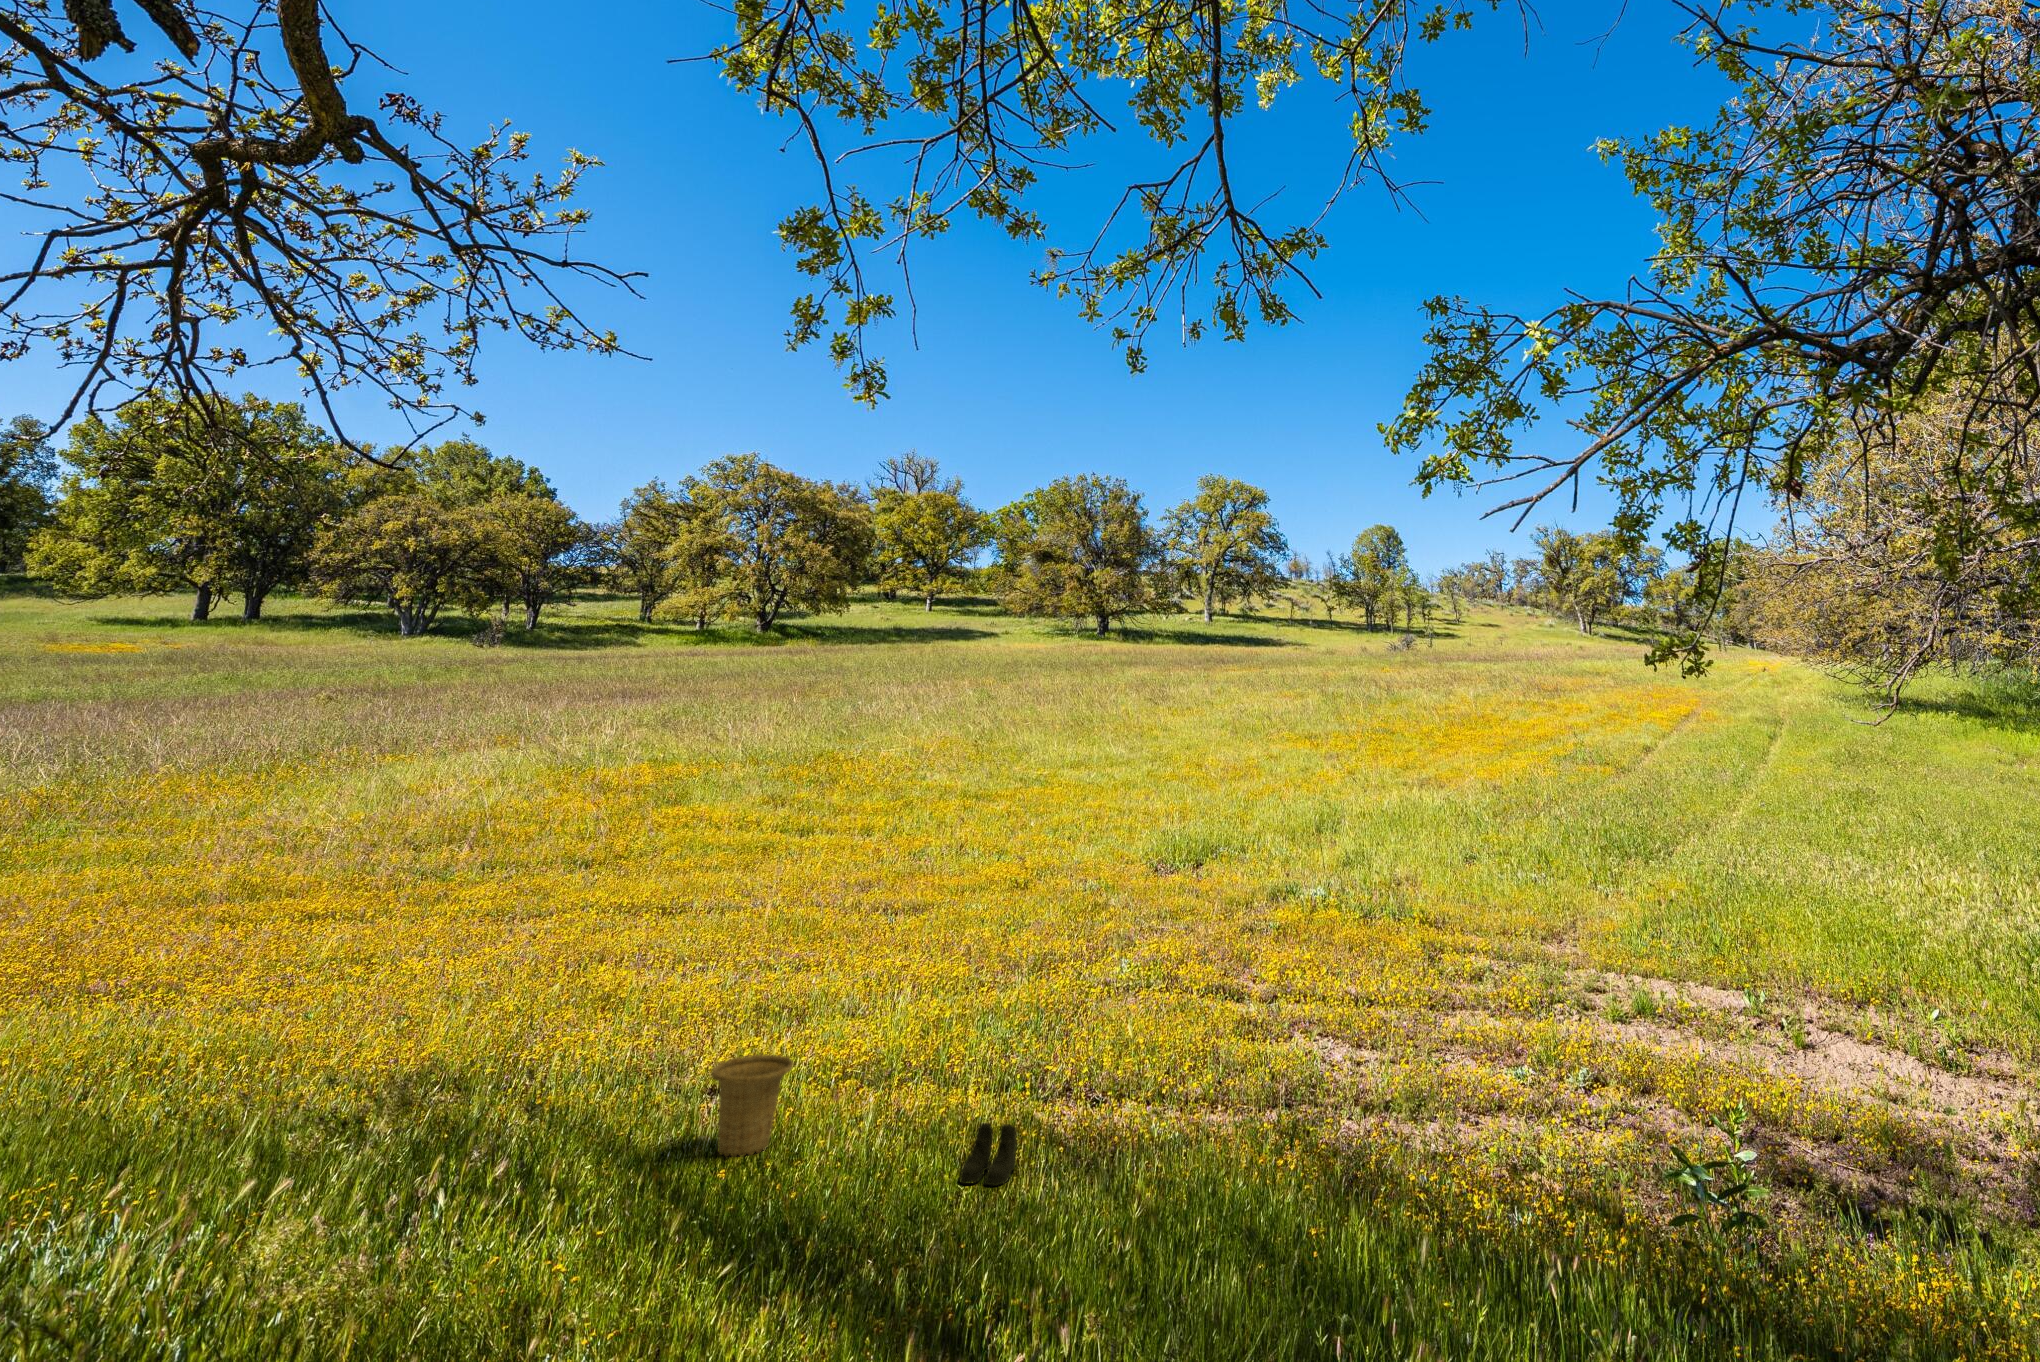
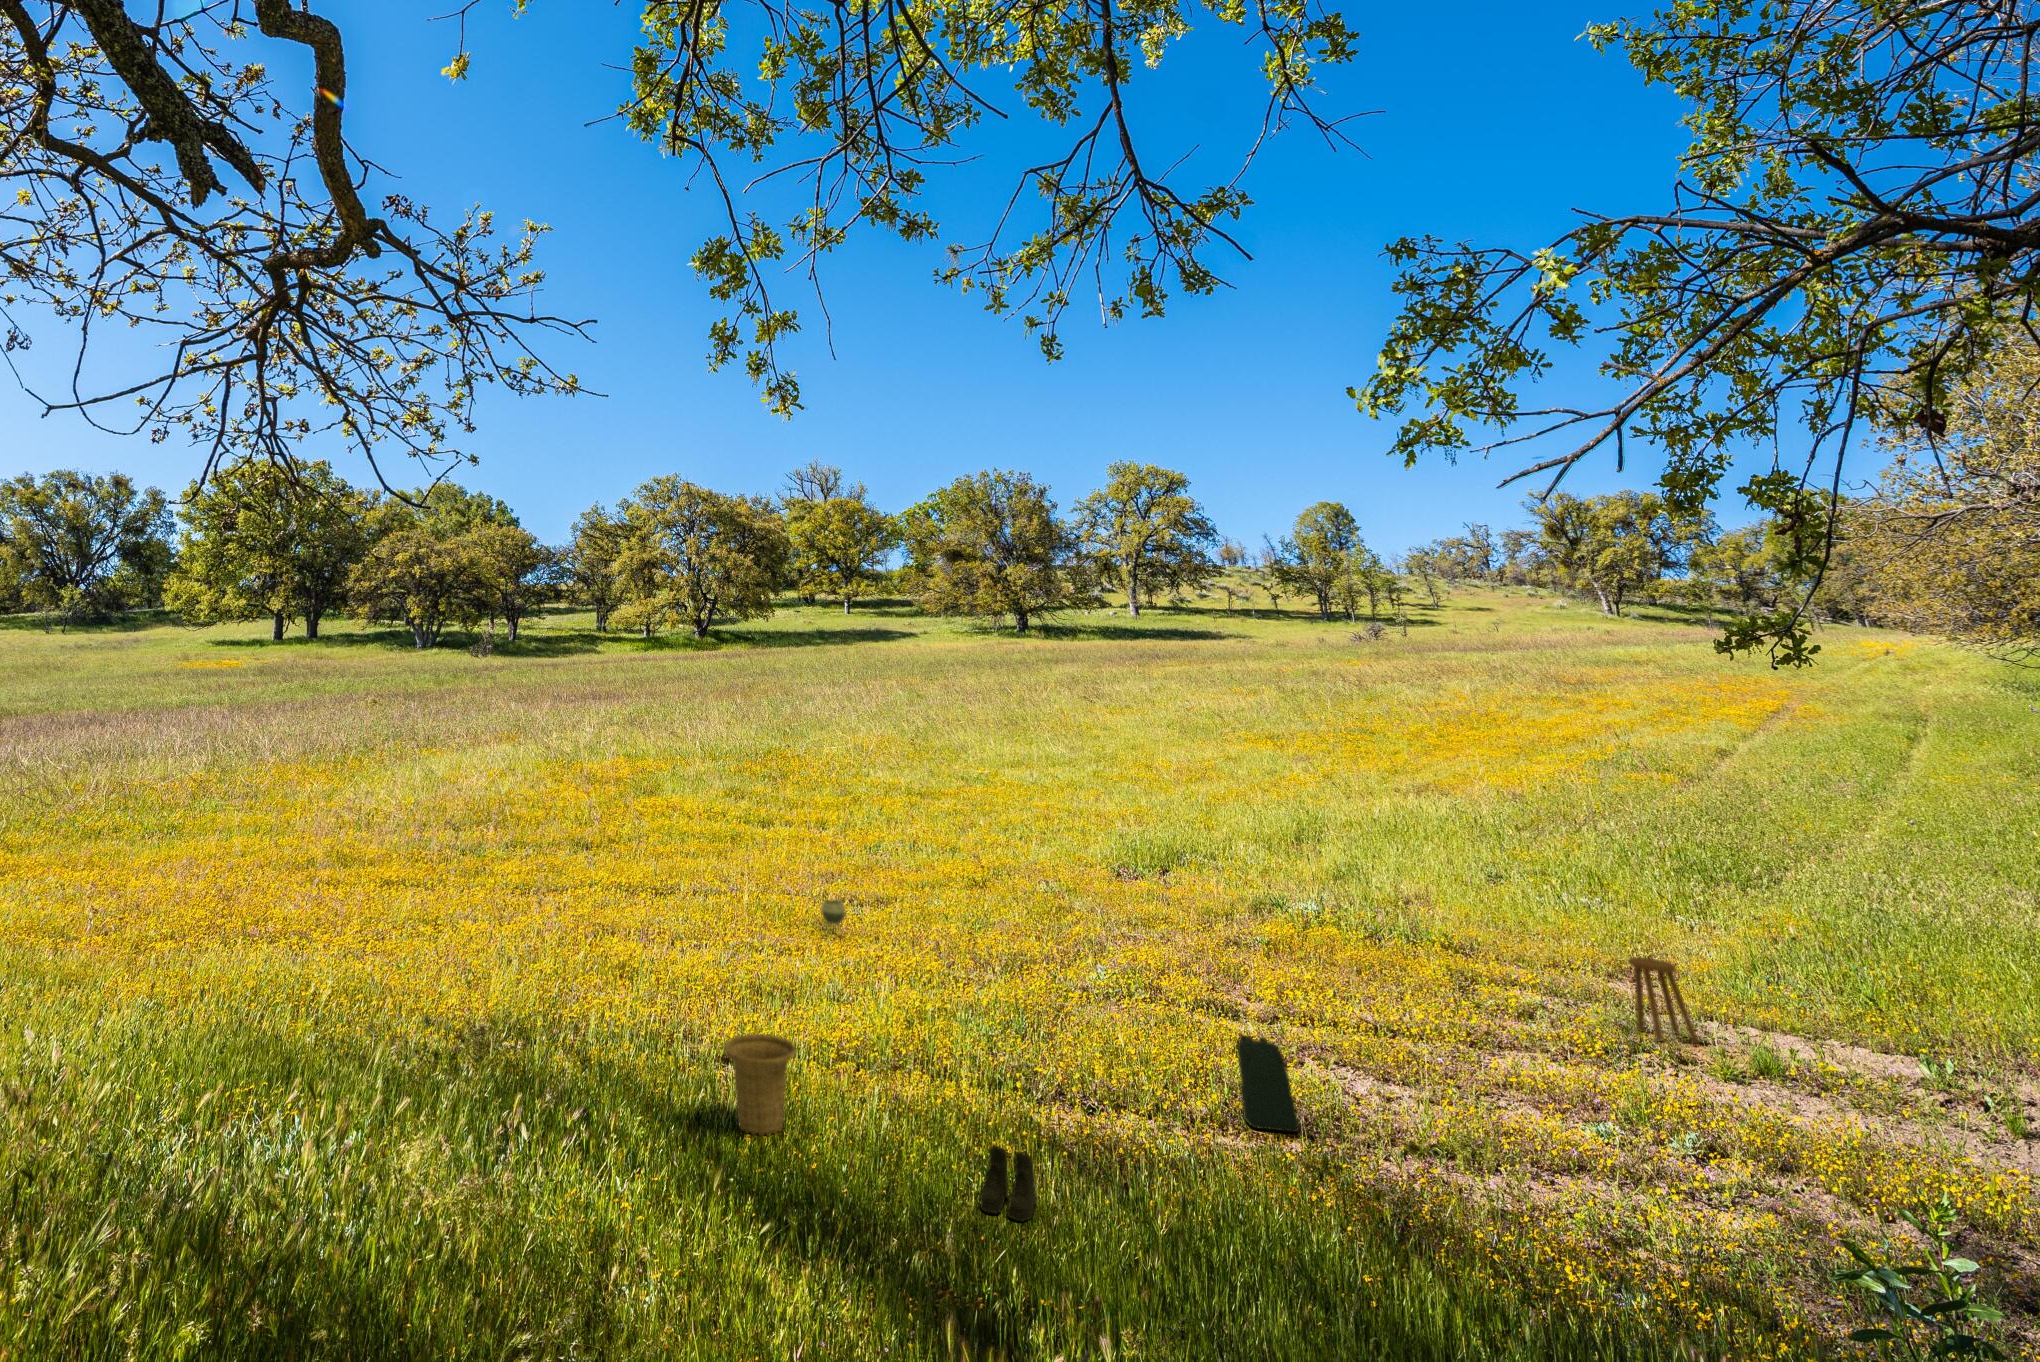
stool: none [1561,927,1600,995] -> present [1628,957,1699,1044]
planter: none [856,935,884,975] -> present [821,900,845,935]
backpack: none [1234,1016,1278,1099] -> present [1237,1035,1299,1132]

